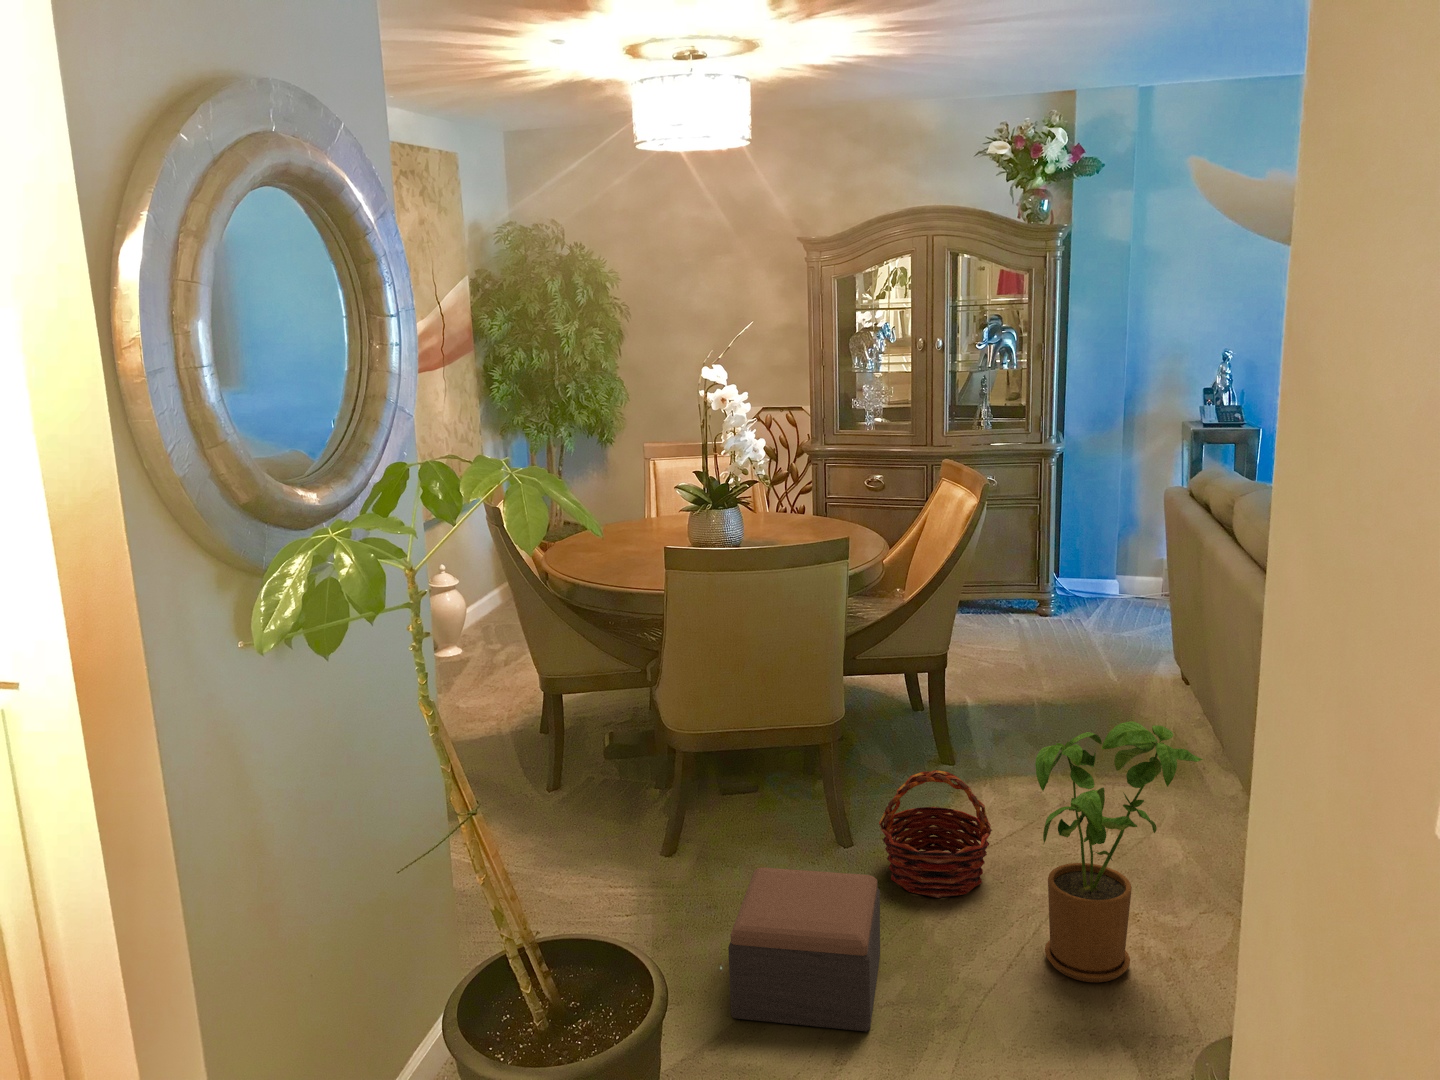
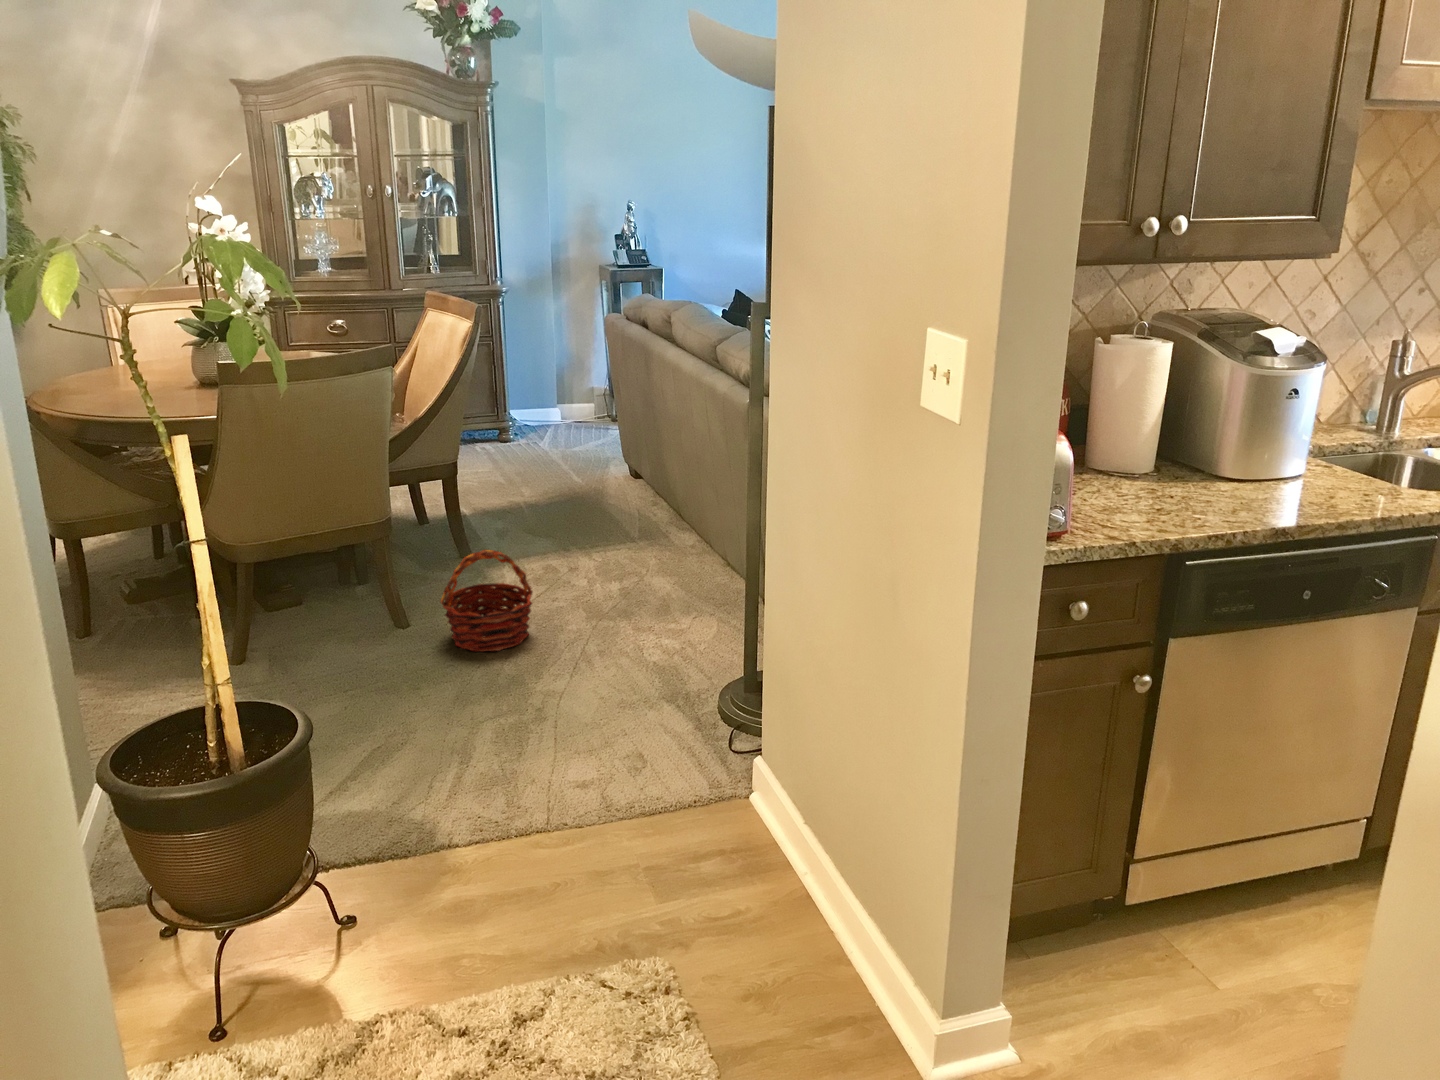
house plant: present [1035,721,1203,982] -> none [575,479,695,680]
footstool: present [728,867,880,1032] -> none [354,632,482,762]

